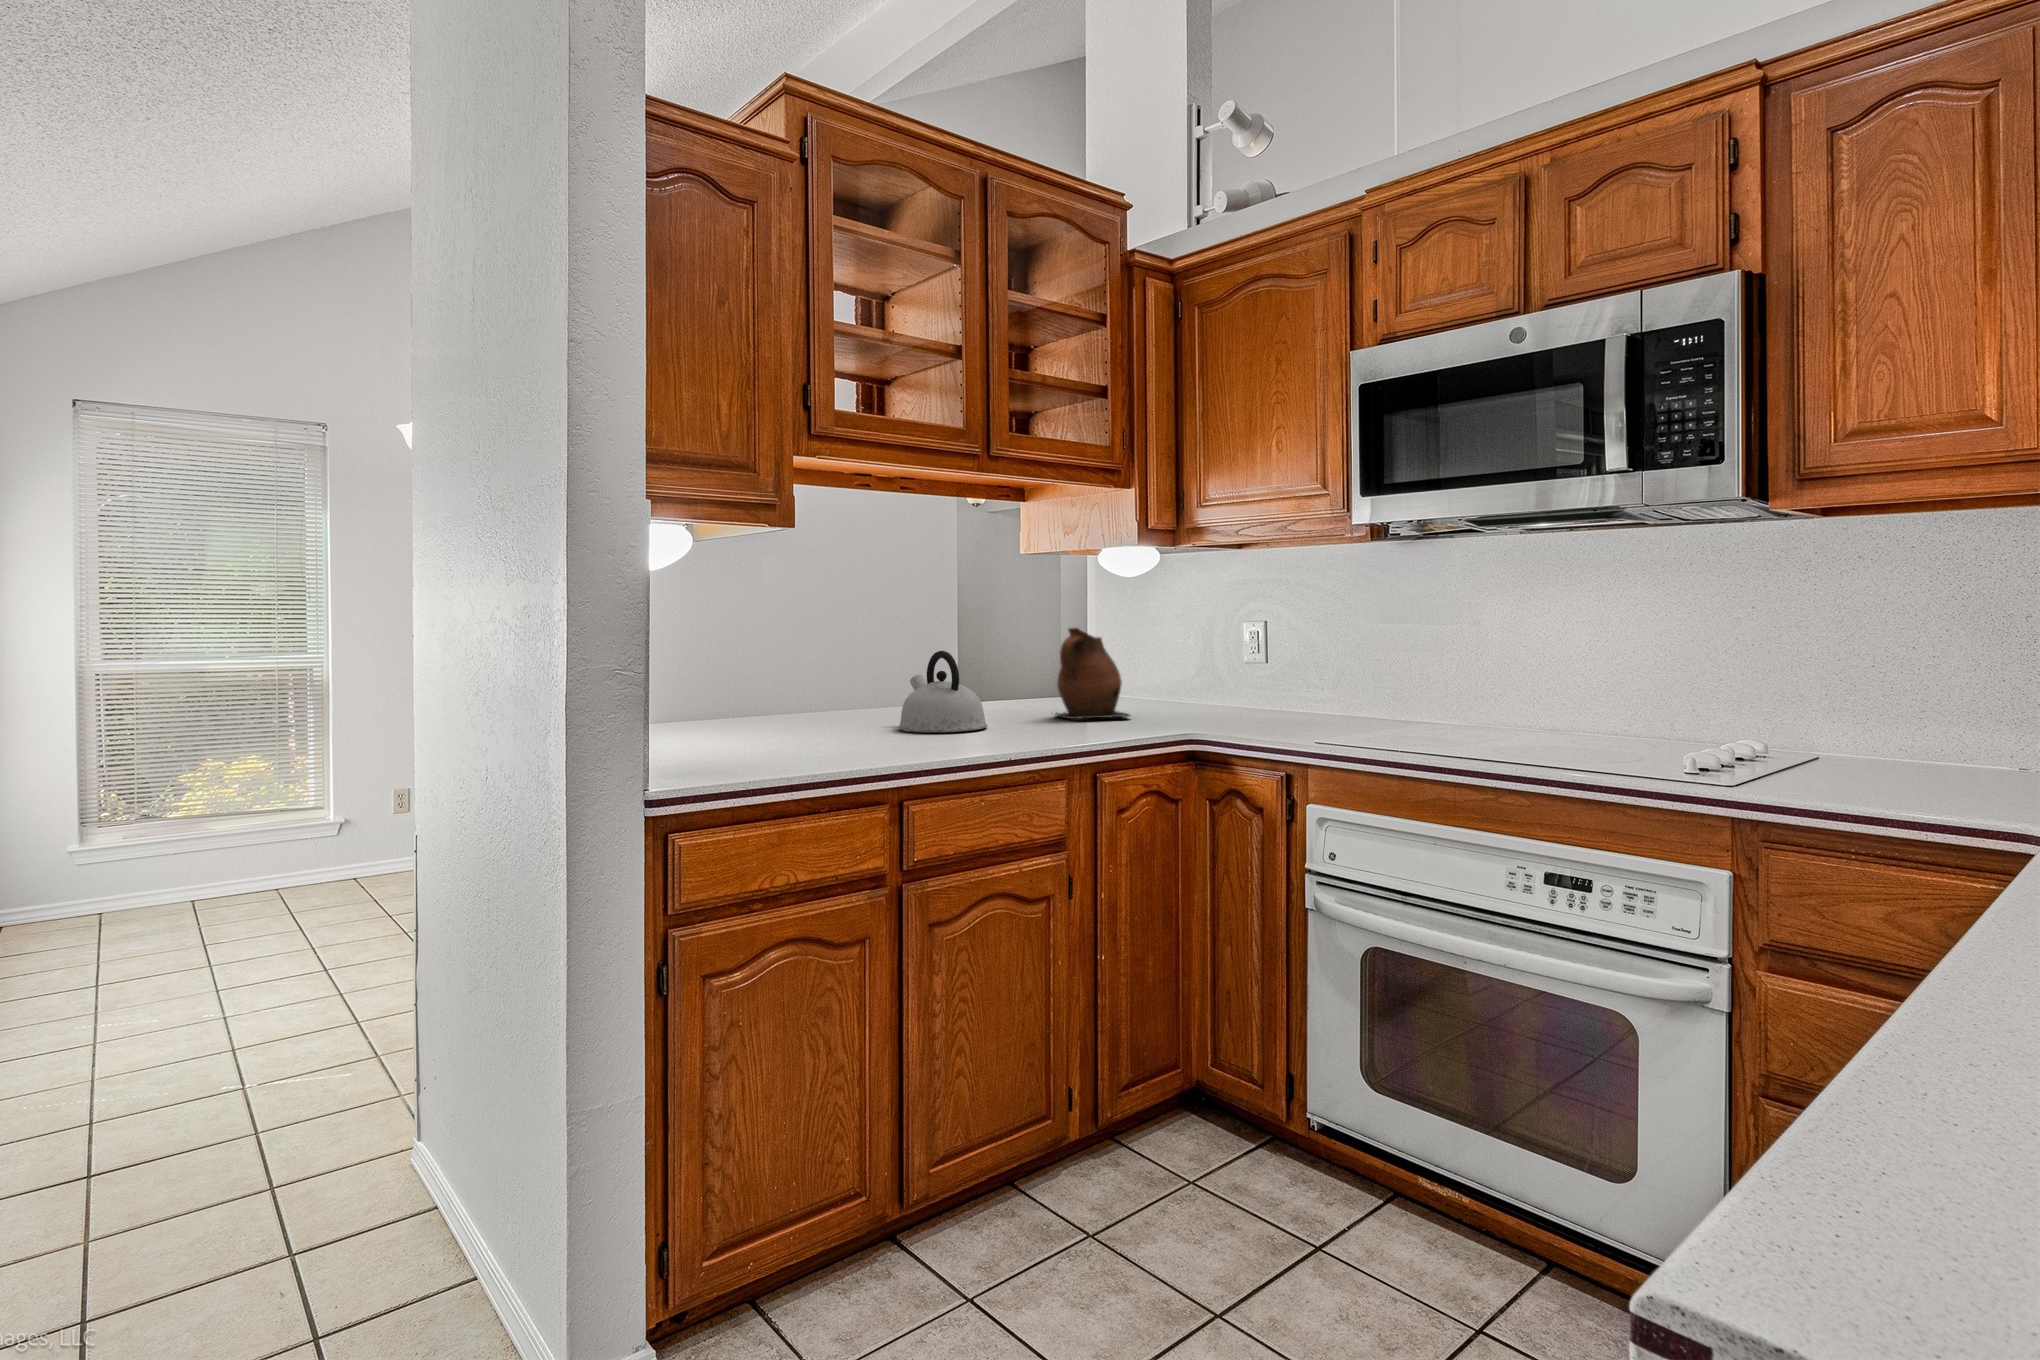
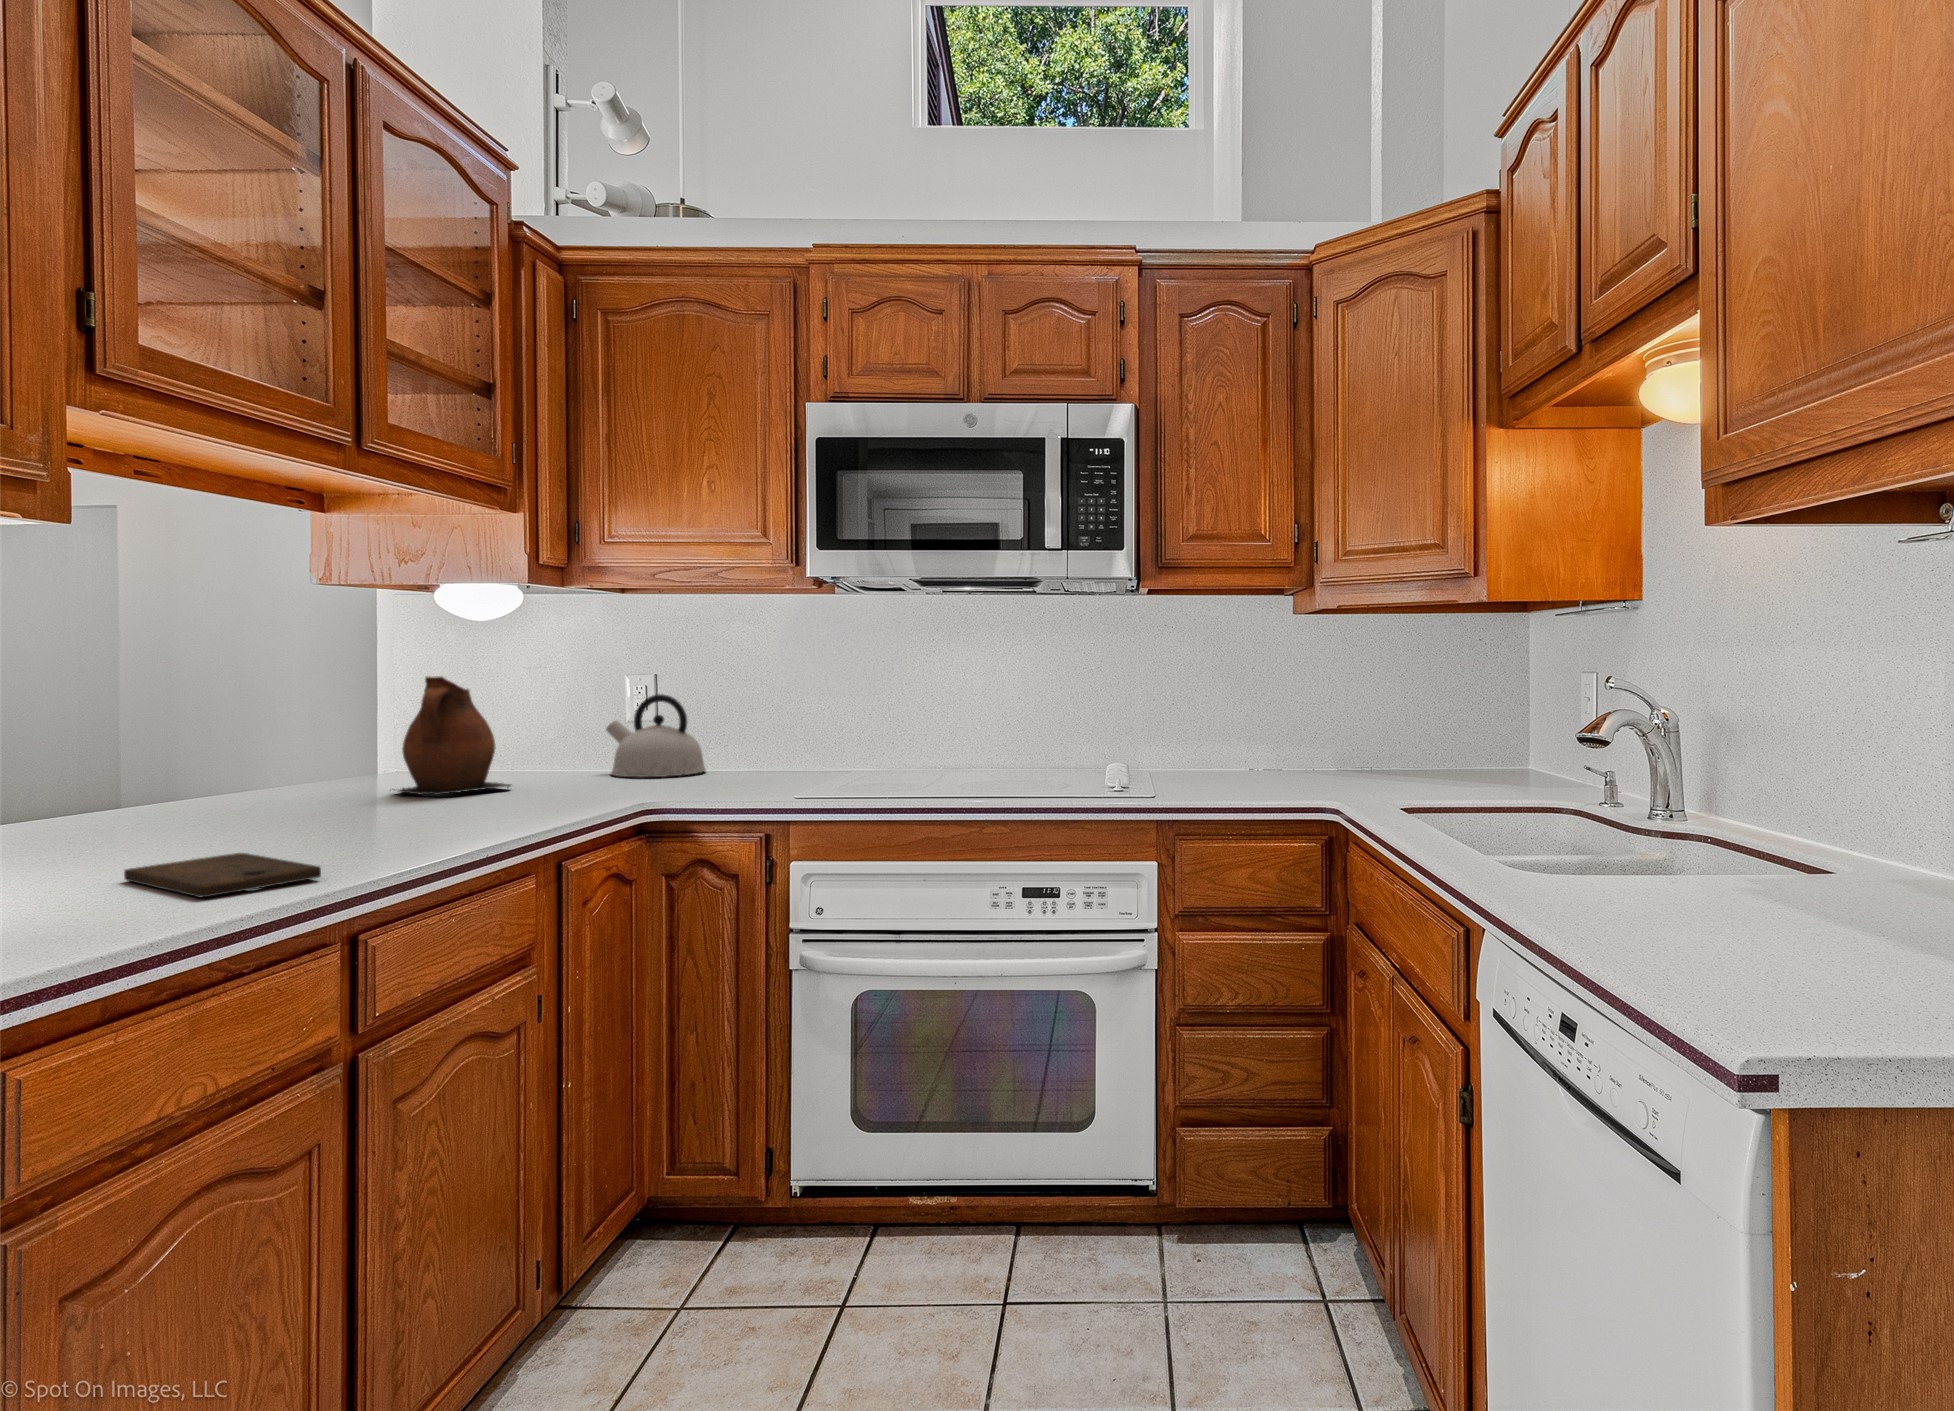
kettle: present [898,651,988,733] -> present [606,694,706,777]
cutting board: none [811,744,880,767] -> present [124,853,321,898]

